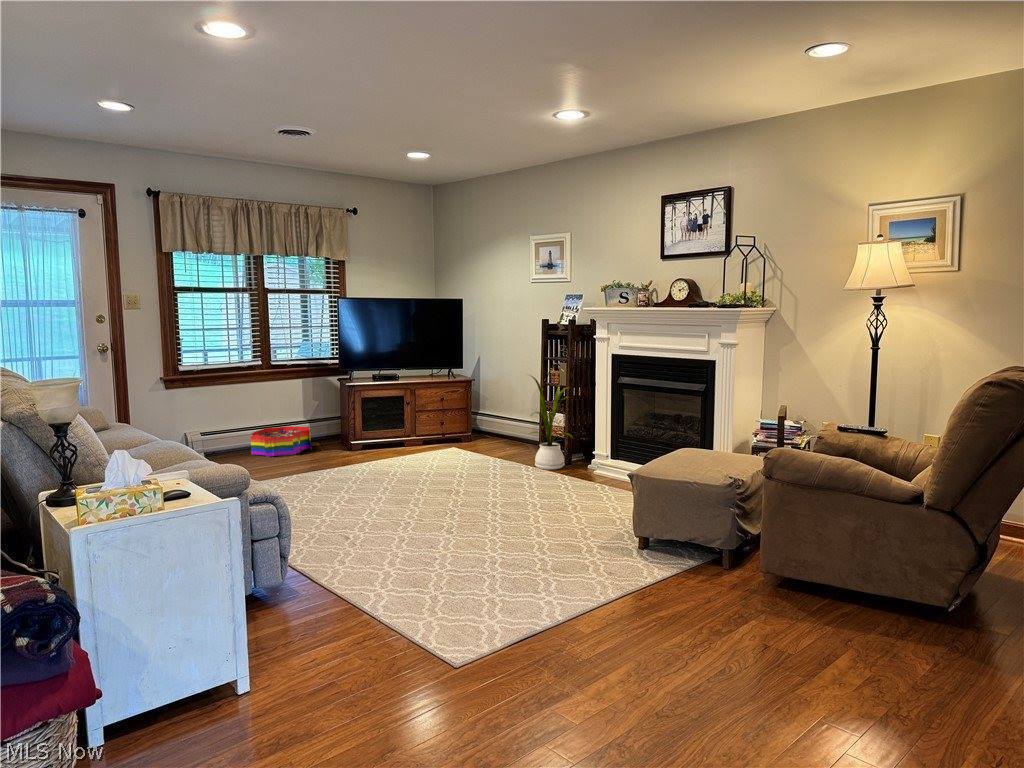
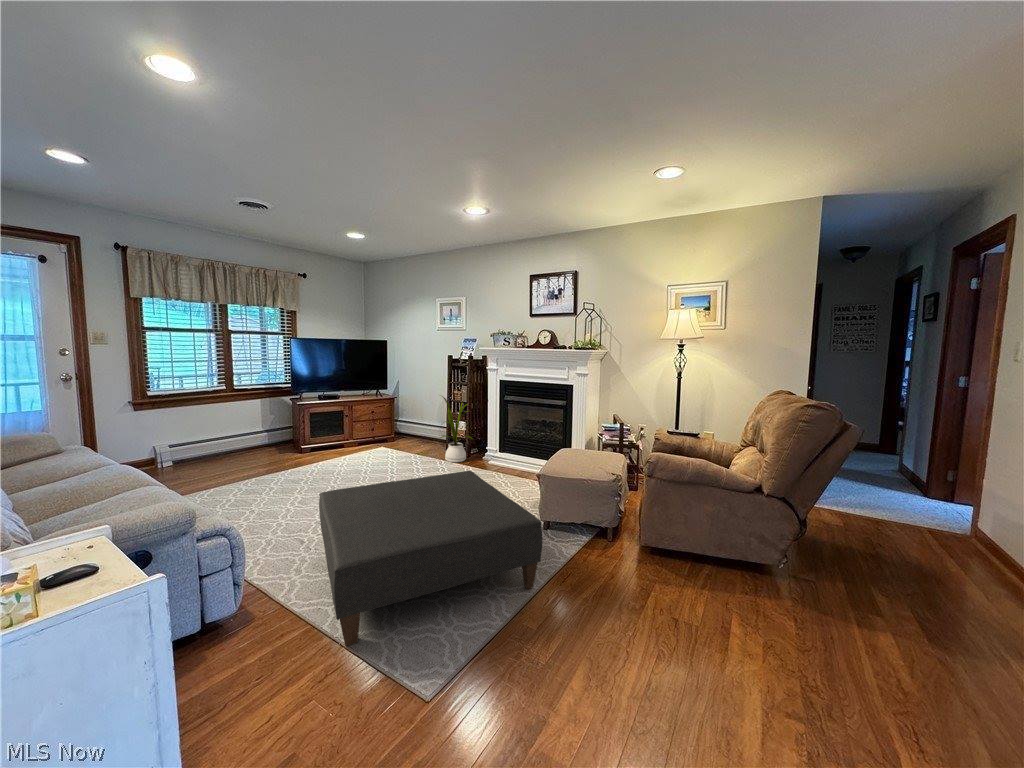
storage bin: present [250,426,311,457] -> none [215,436,269,463]
ottoman: none [366,468,620,627] -> present [319,471,542,646]

